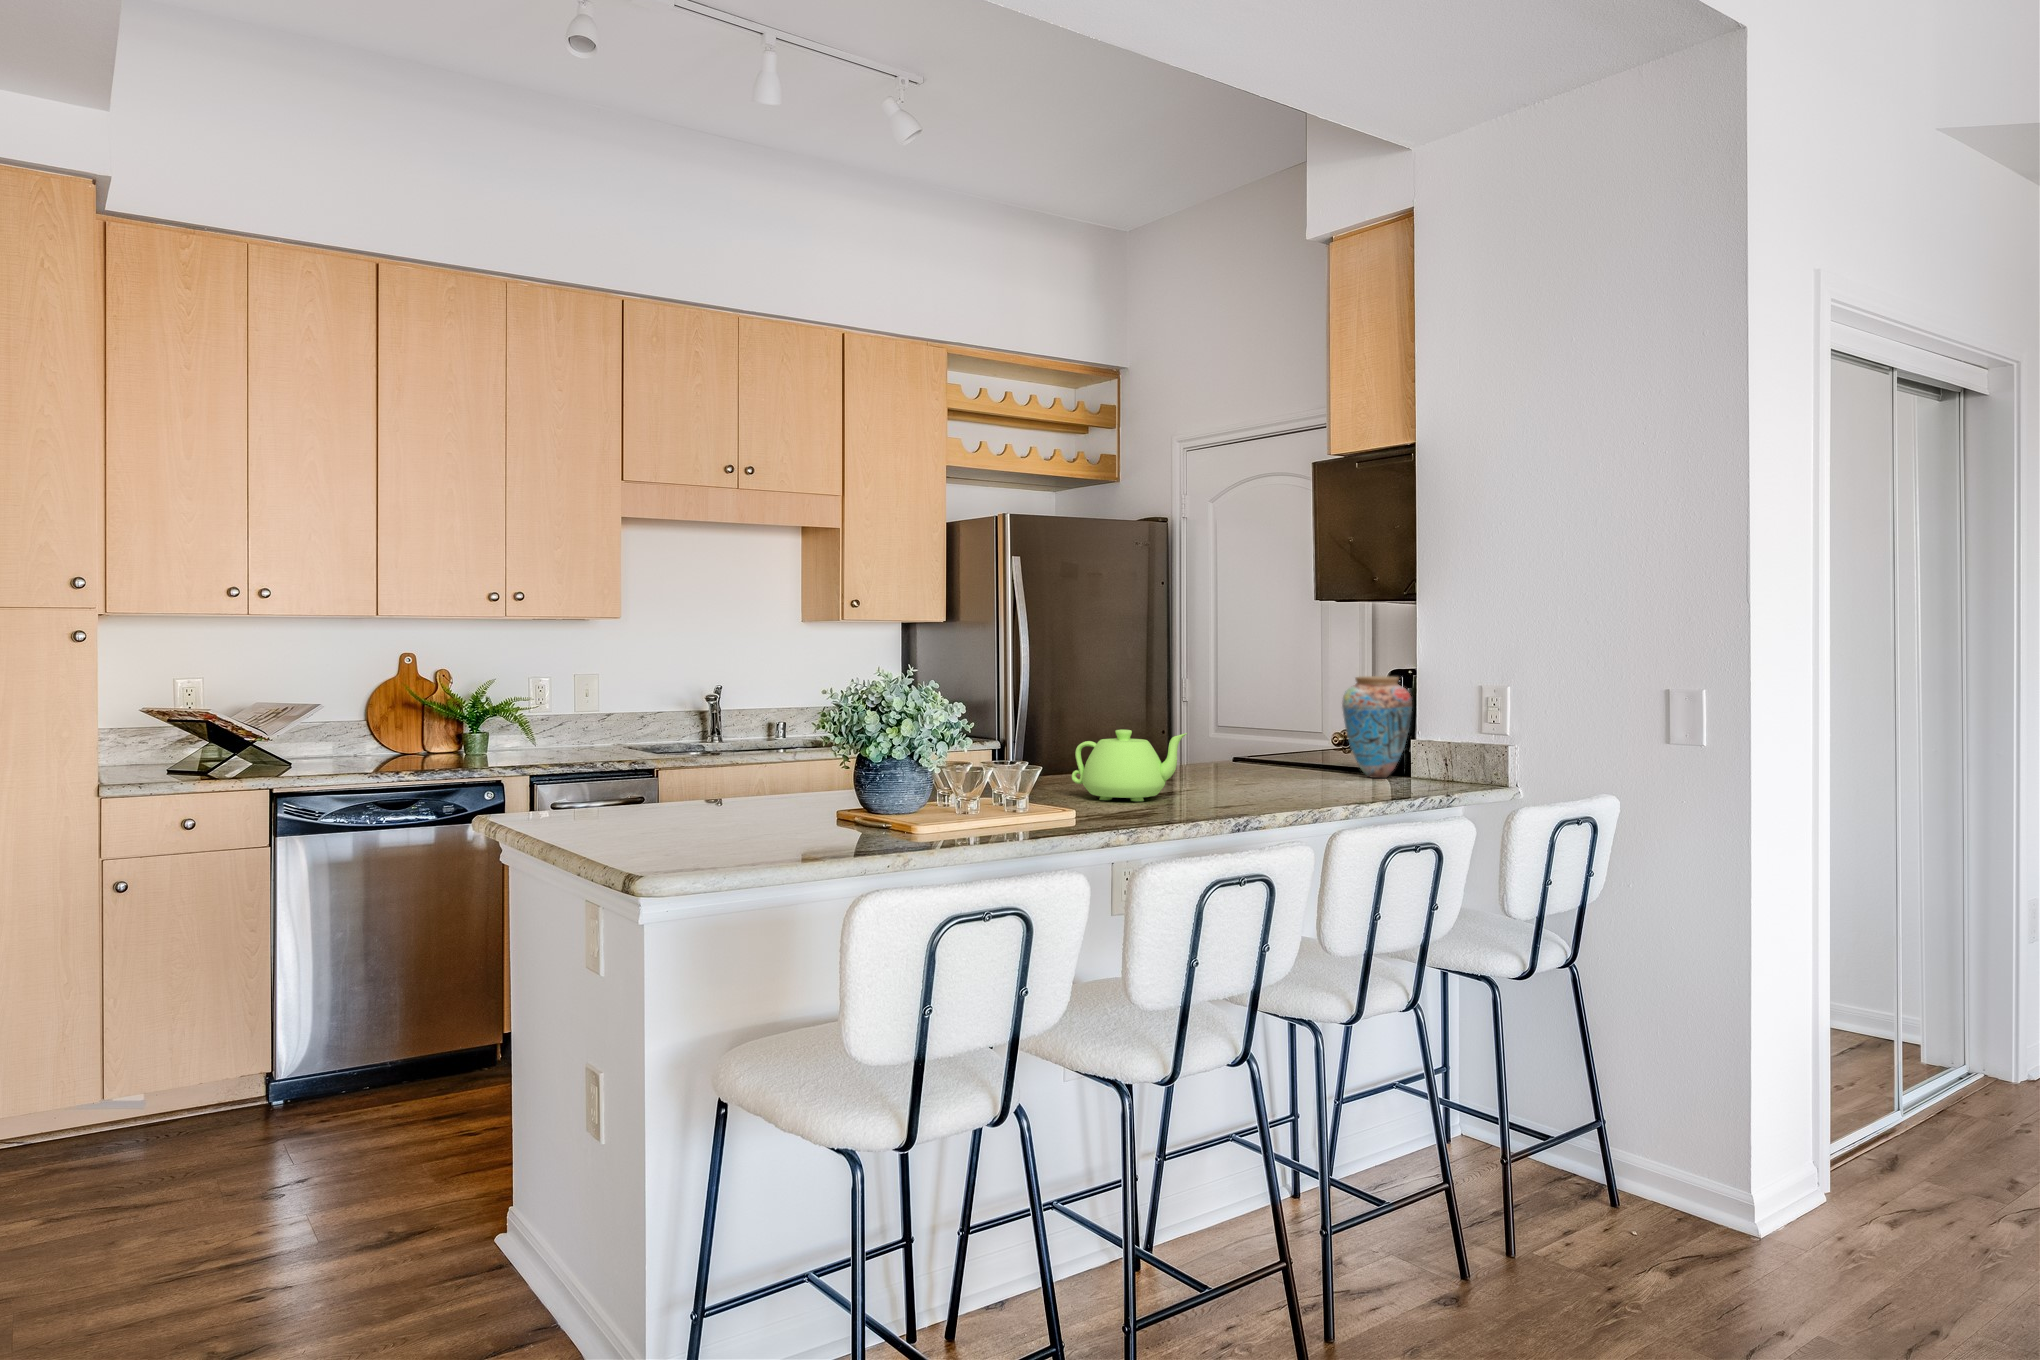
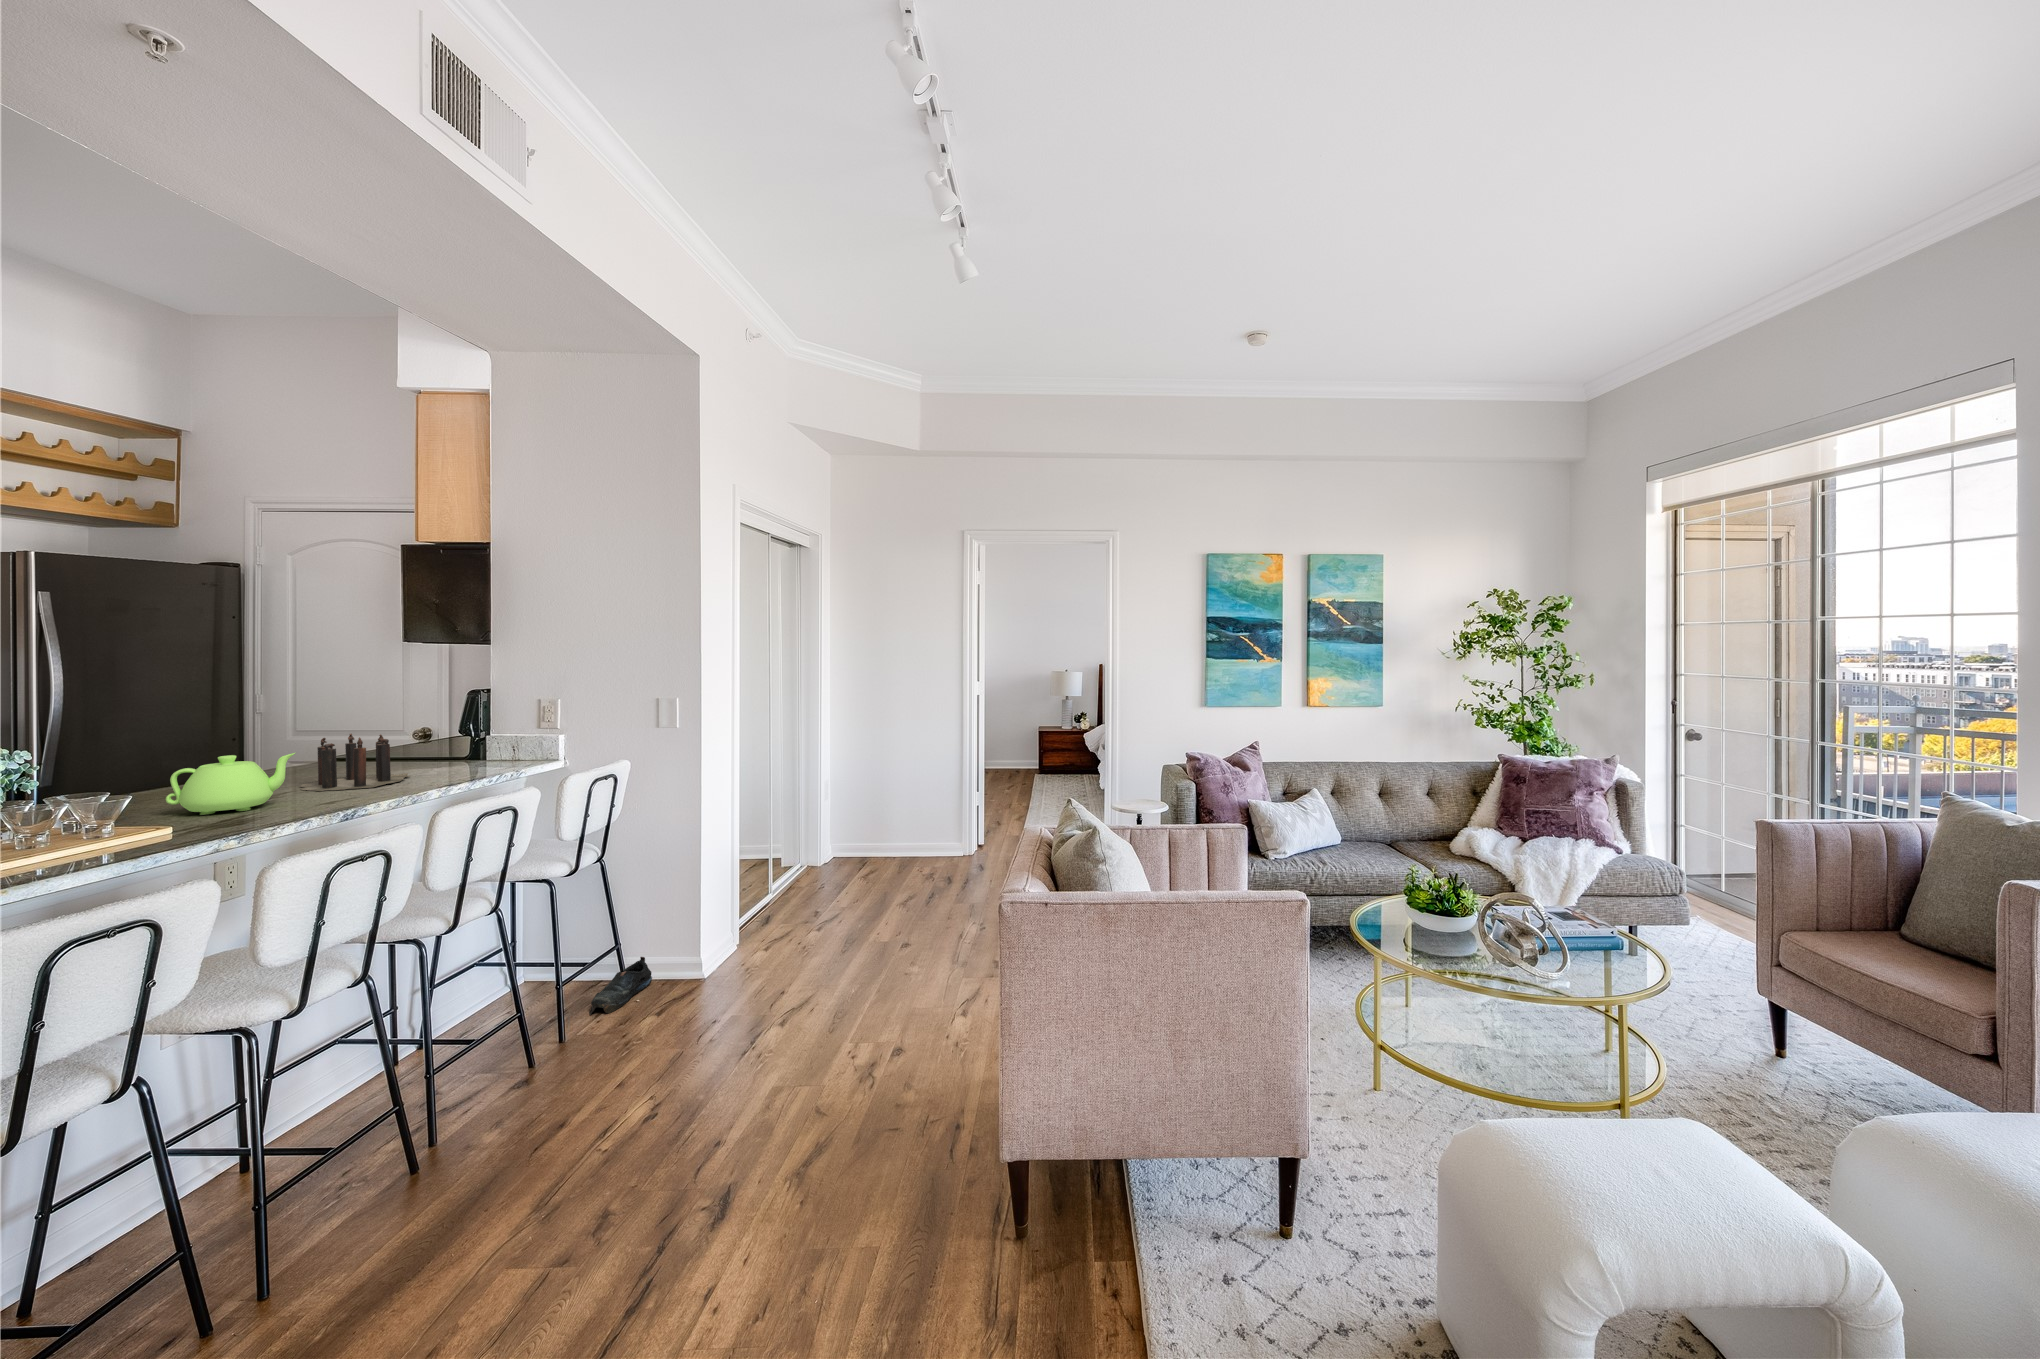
vase: present [1342,676,1412,778] -> none [434,695,490,764]
candle: none [1179,718,1330,794] -> present [300,734,410,791]
shoe: none [1553,1154,1660,1235] -> present [589,957,652,1015]

